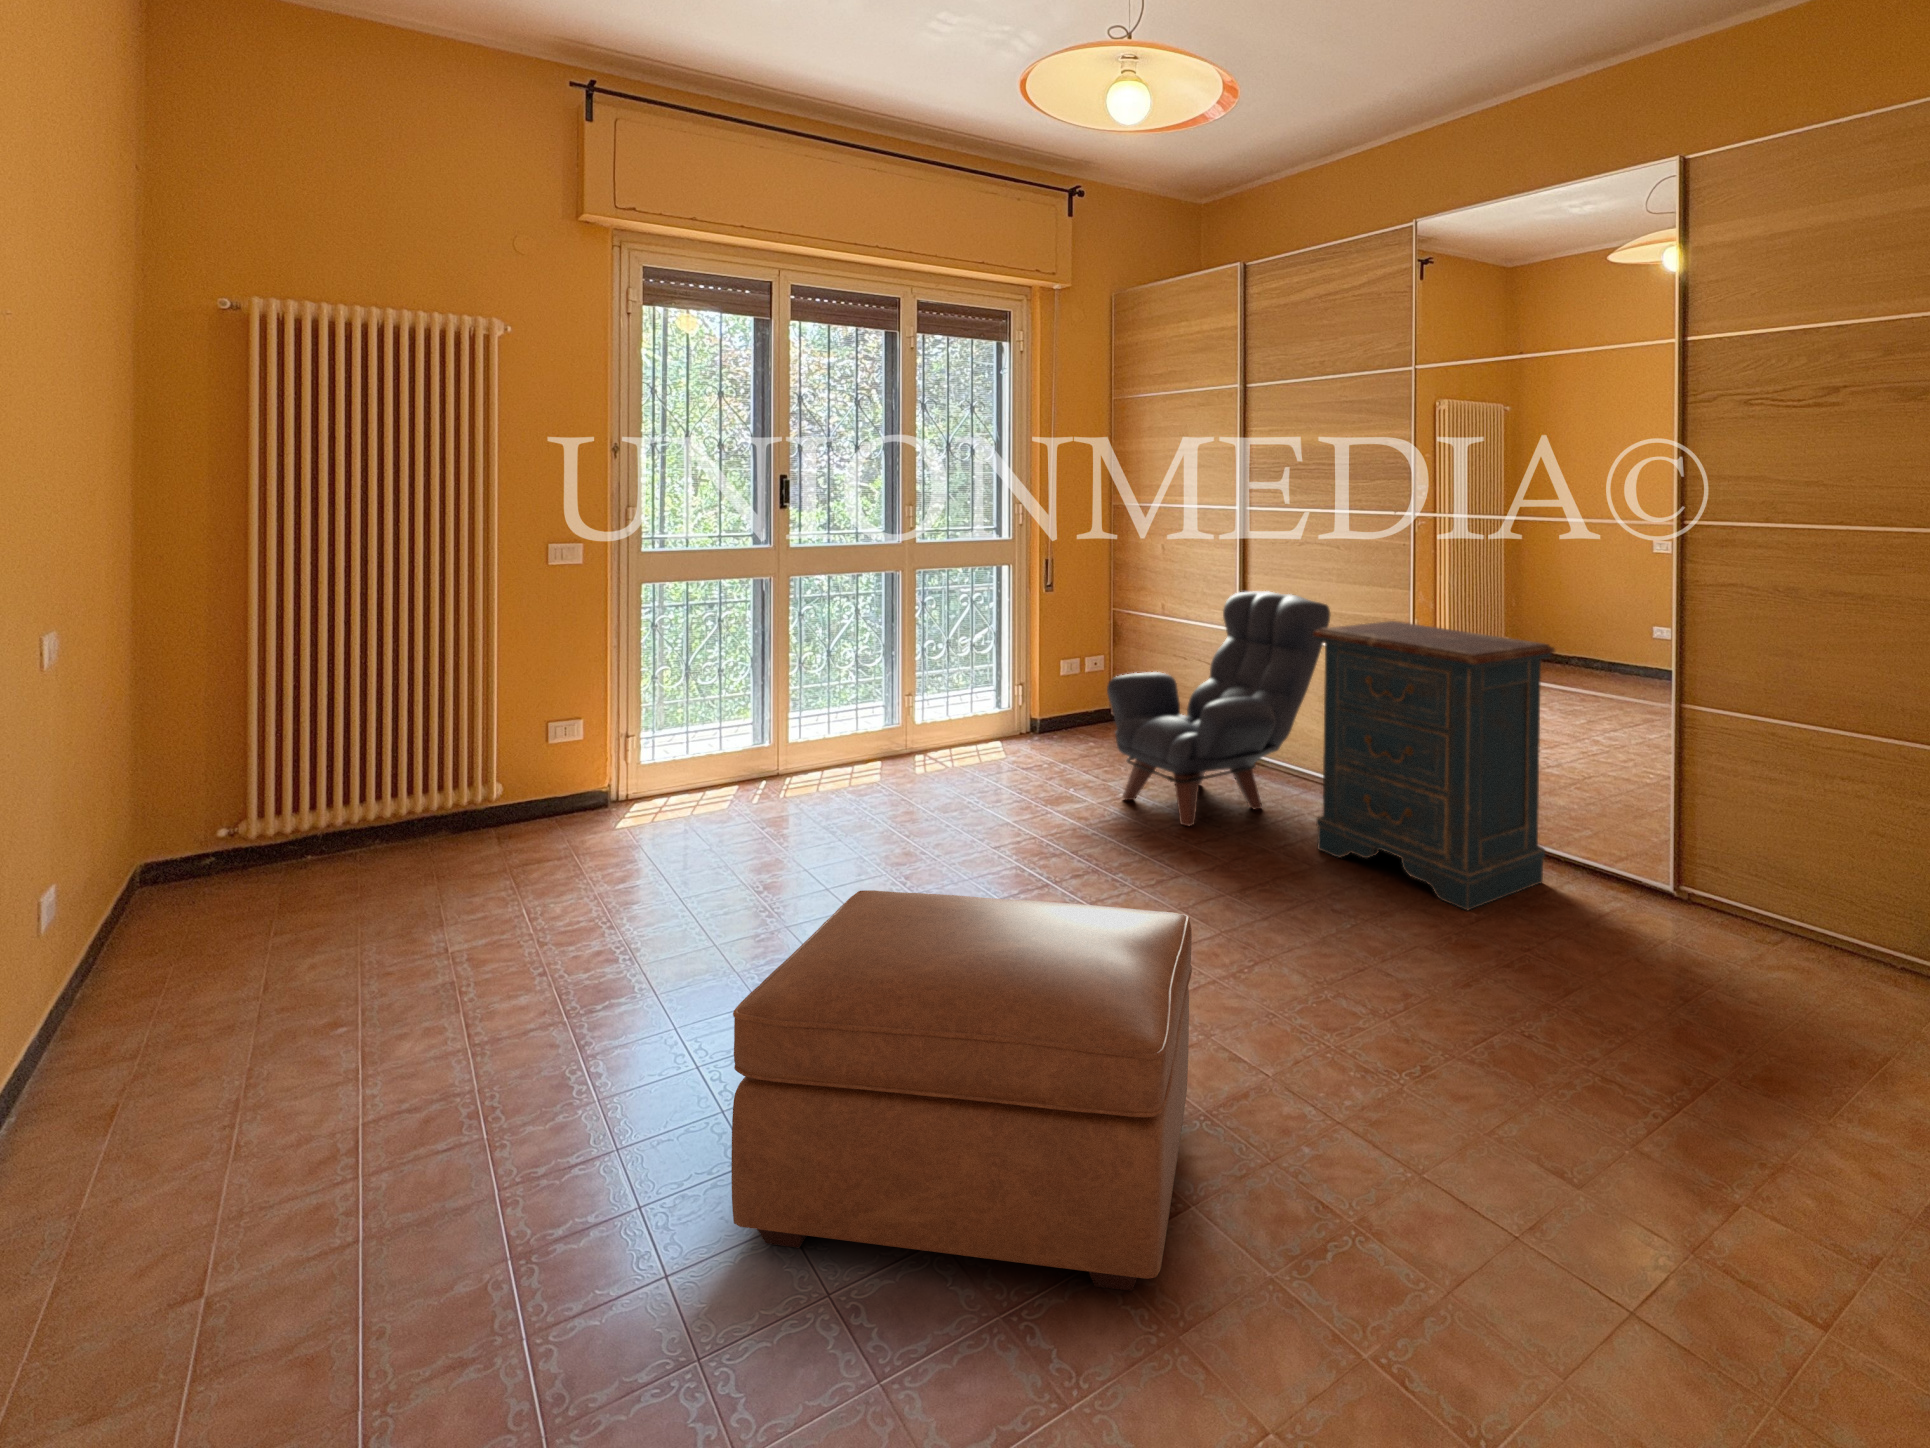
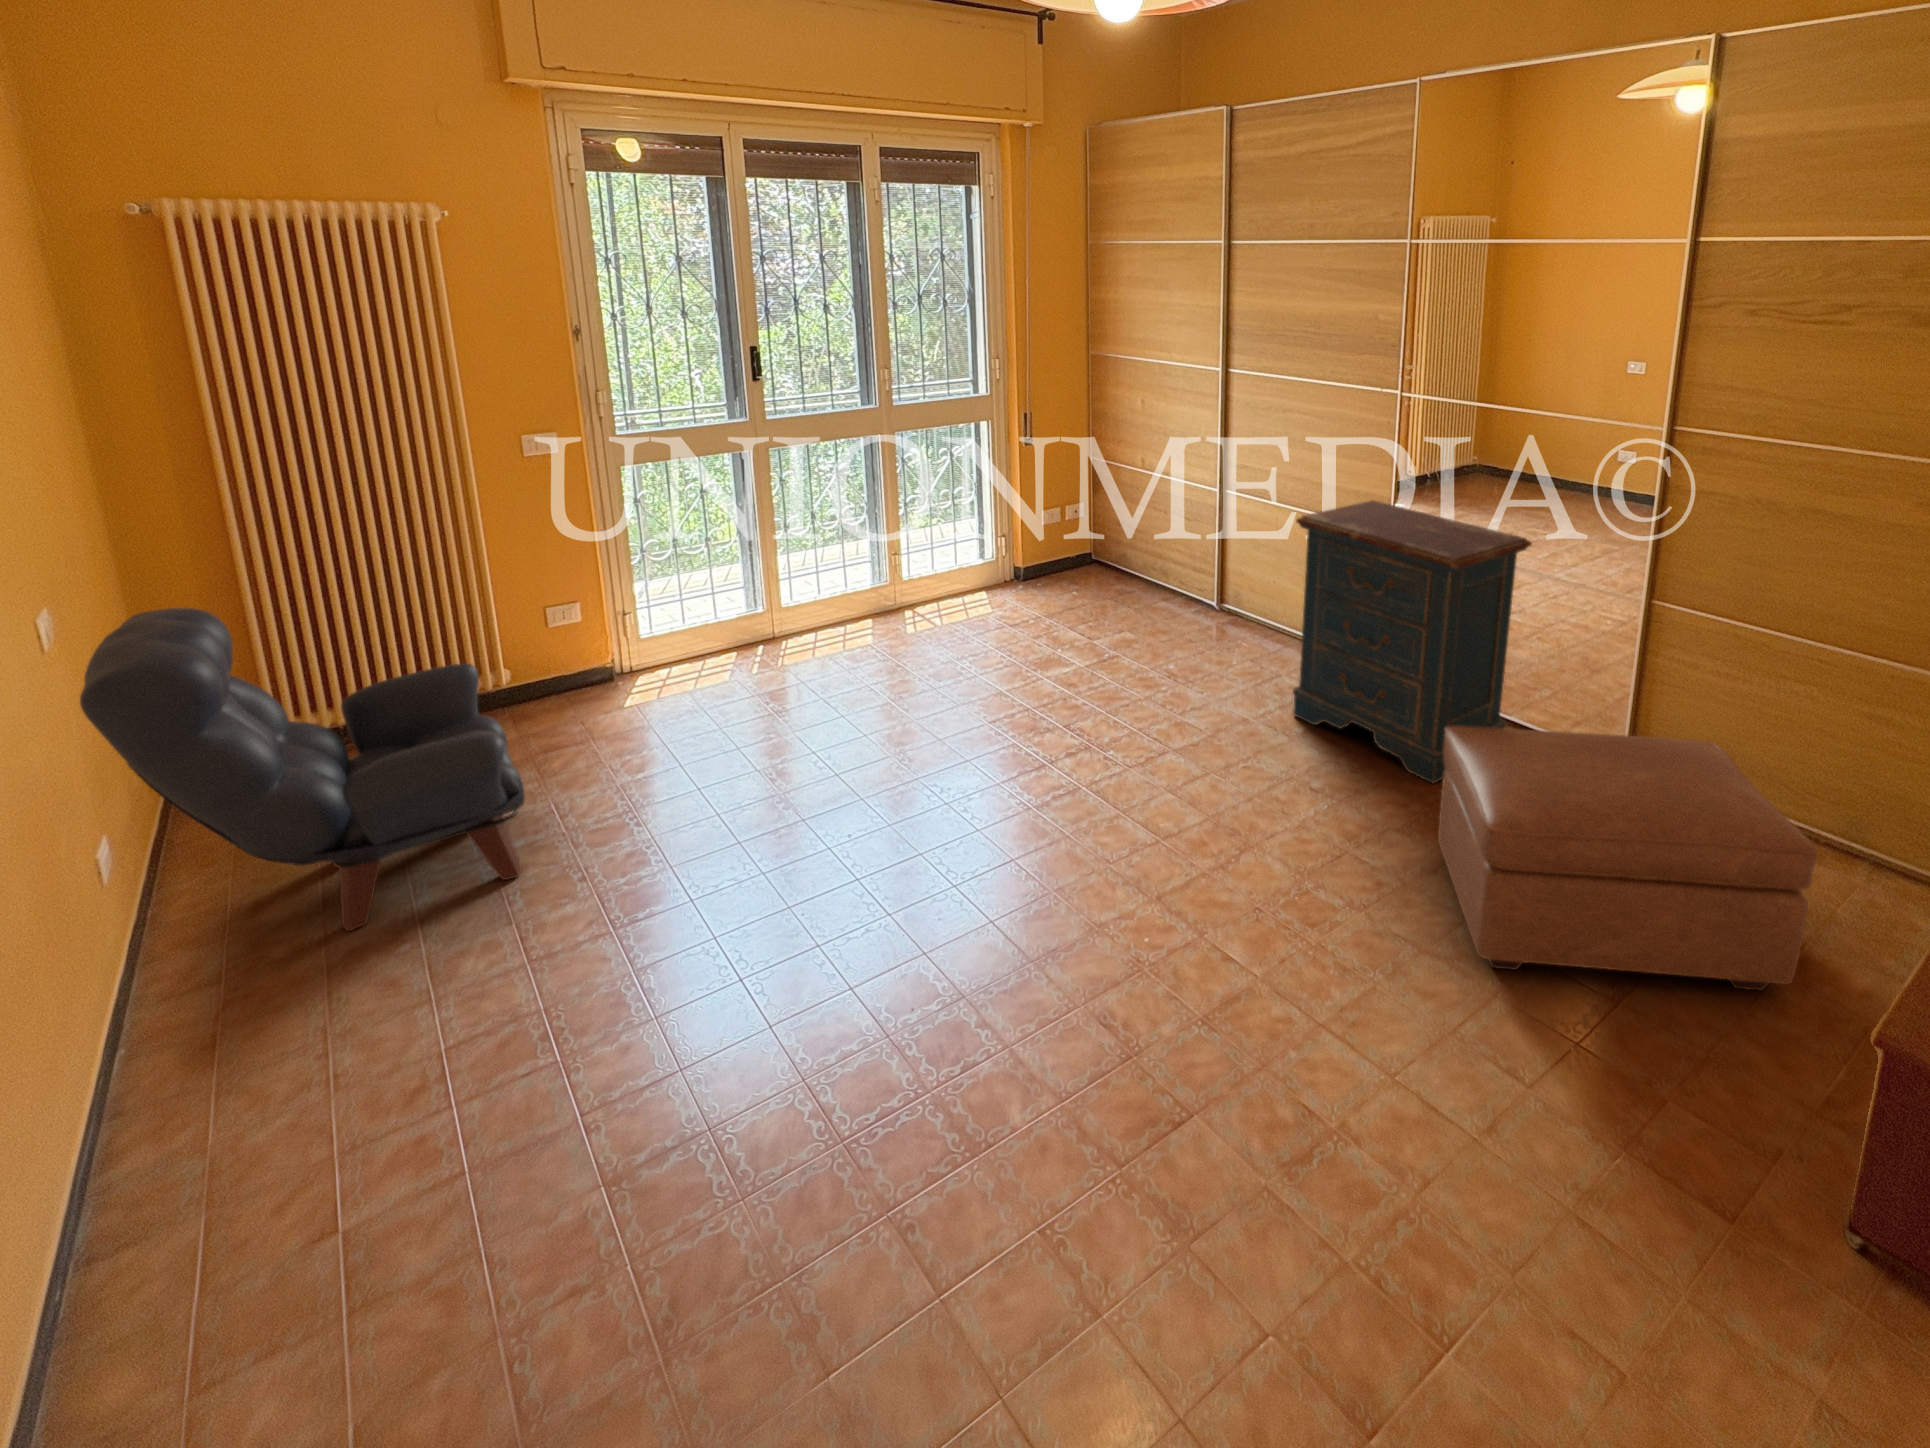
armchair: present [1107,591,1330,826] -> present [80,608,525,931]
ottoman: present [731,890,1192,1291] -> present [1438,726,1818,990]

